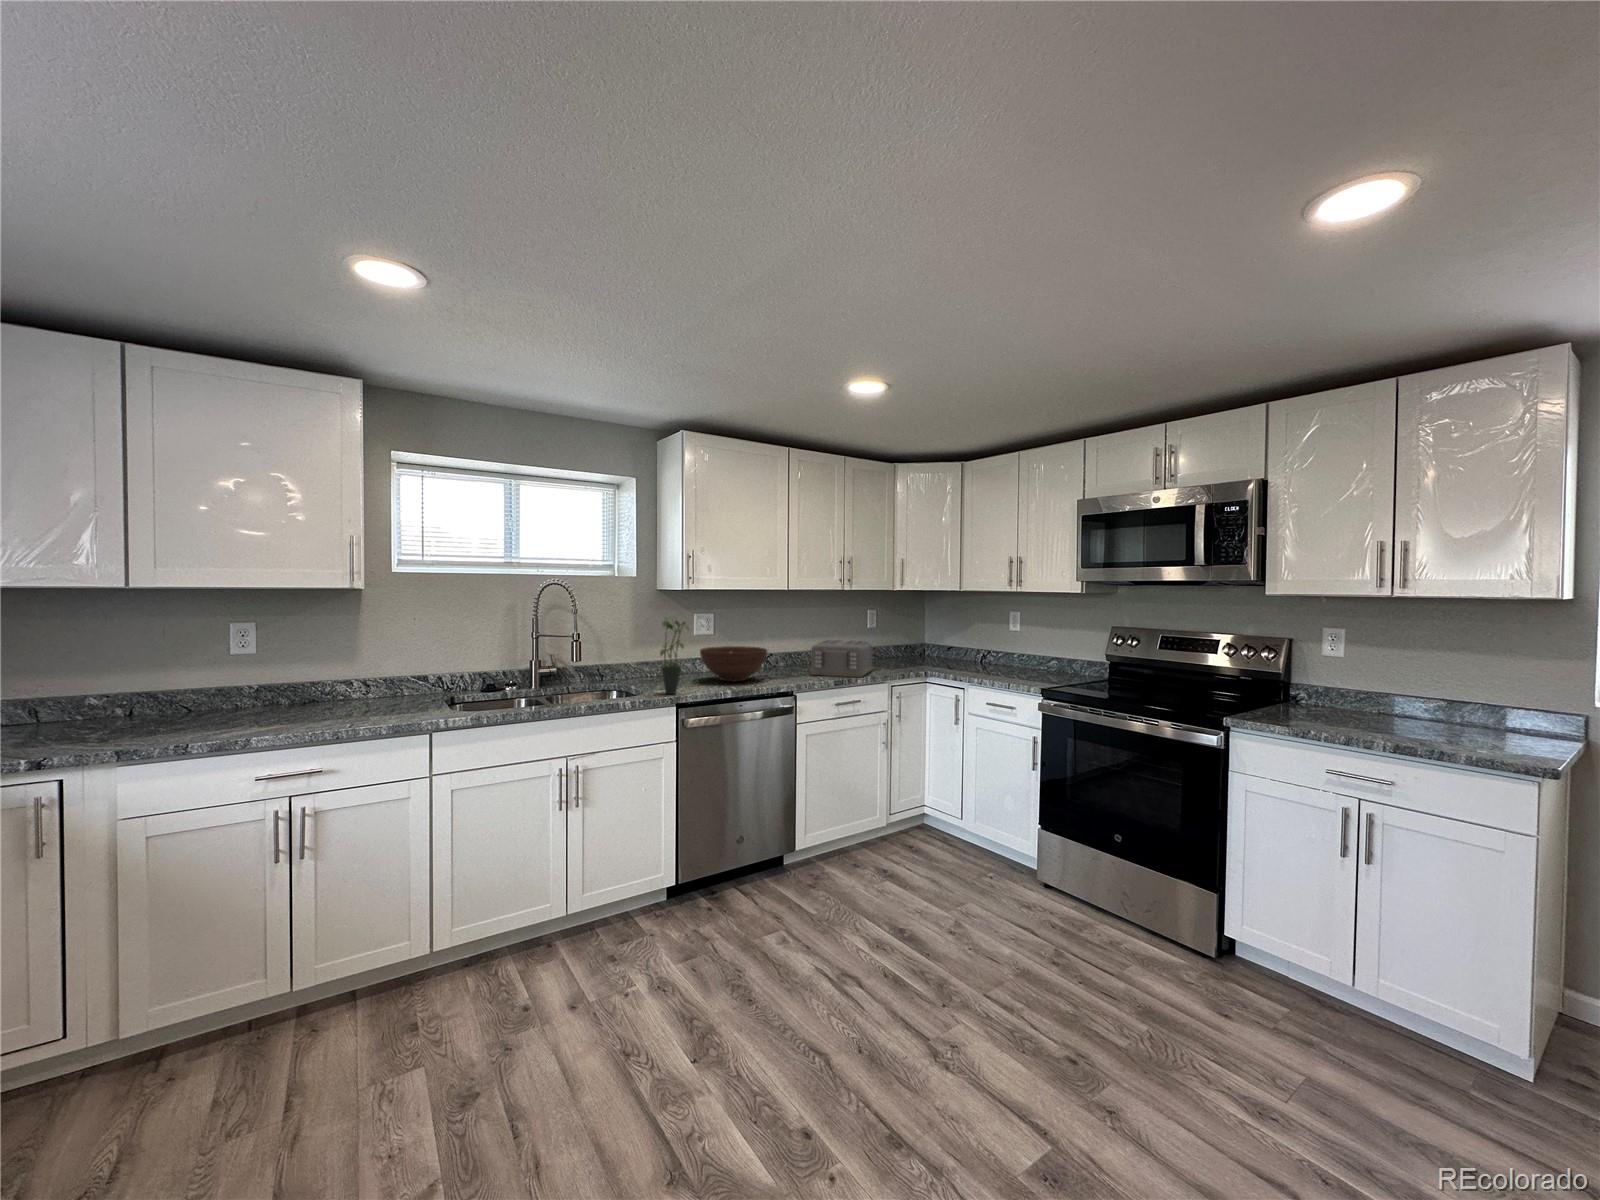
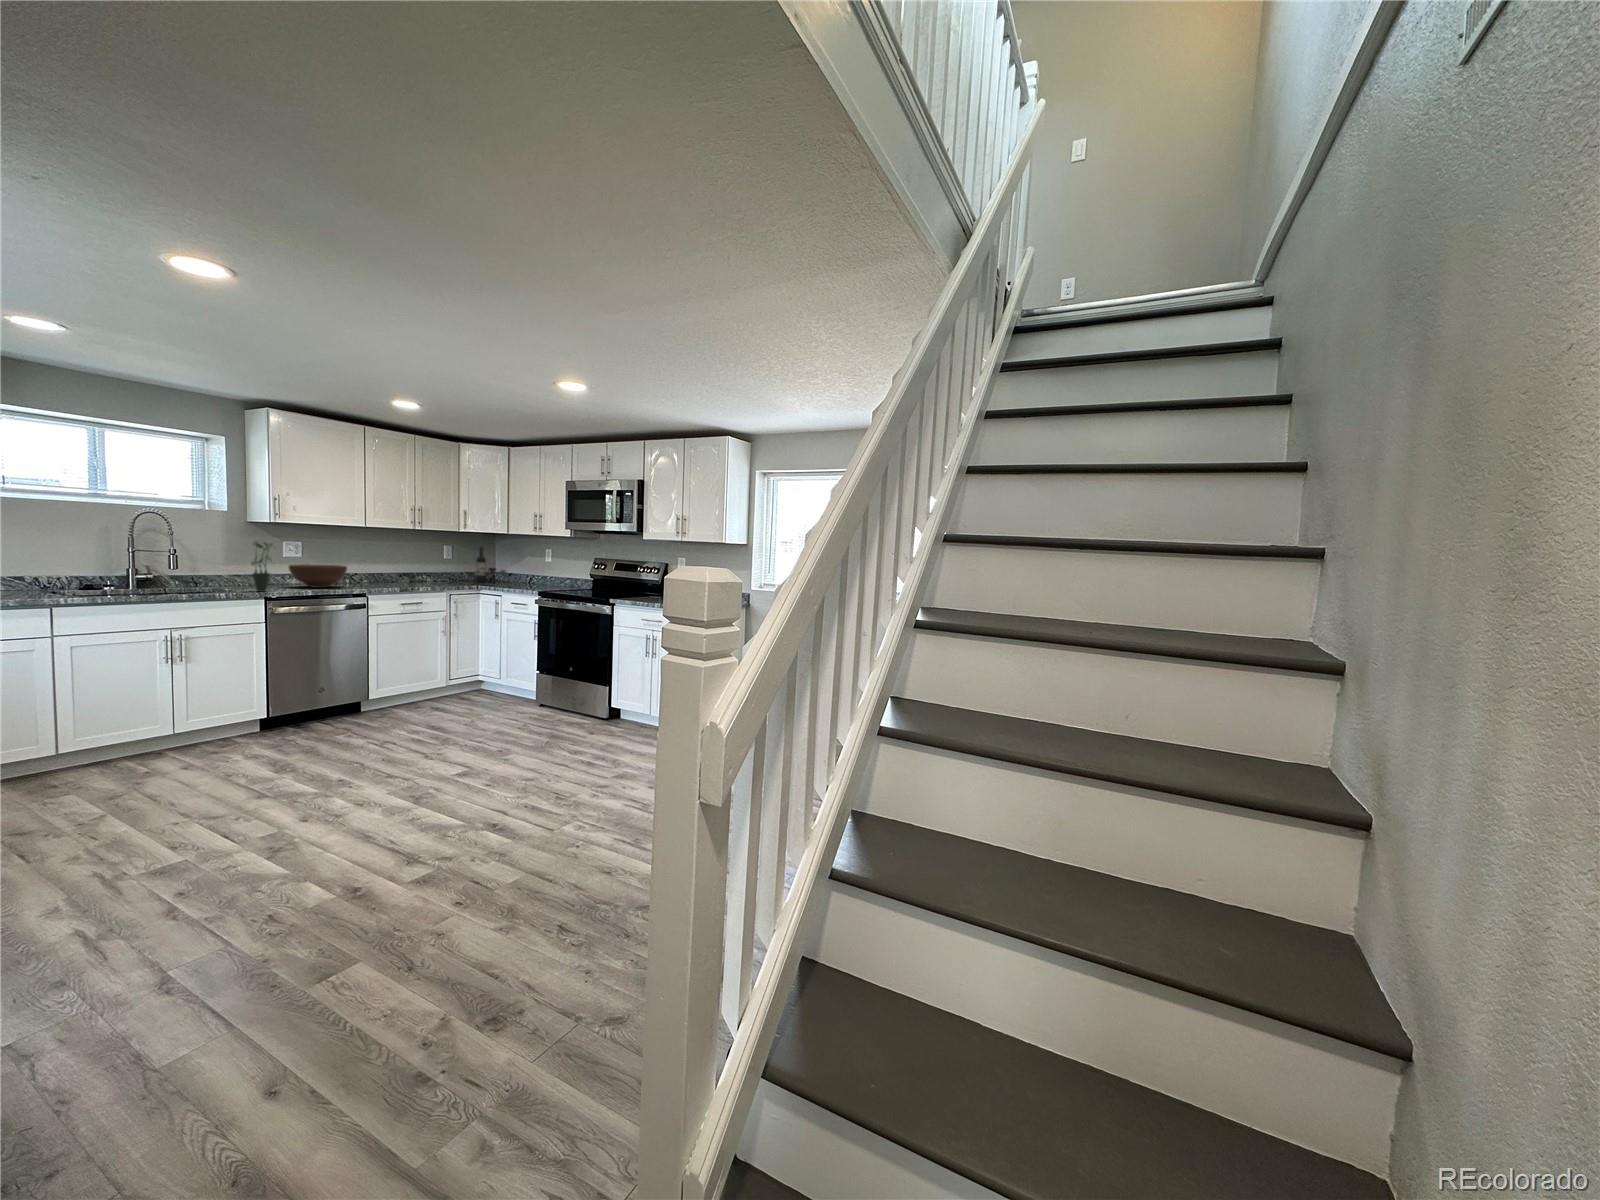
wine bottle: none [896,610,952,663] -> present [467,547,505,582]
toaster: present [810,640,873,677] -> none [386,563,439,587]

